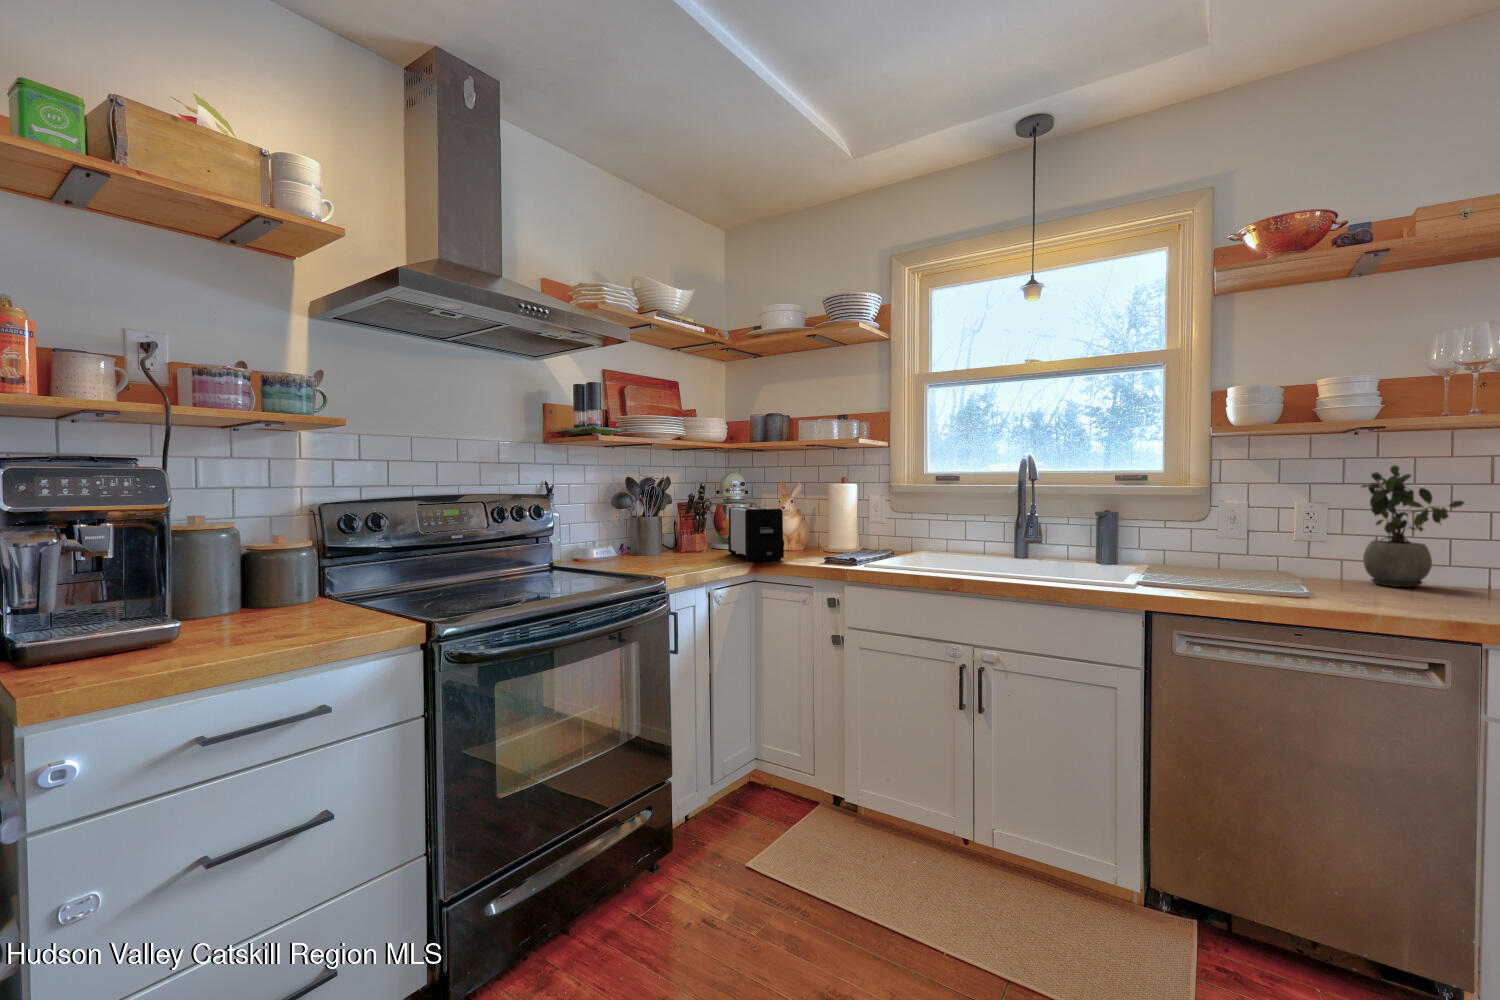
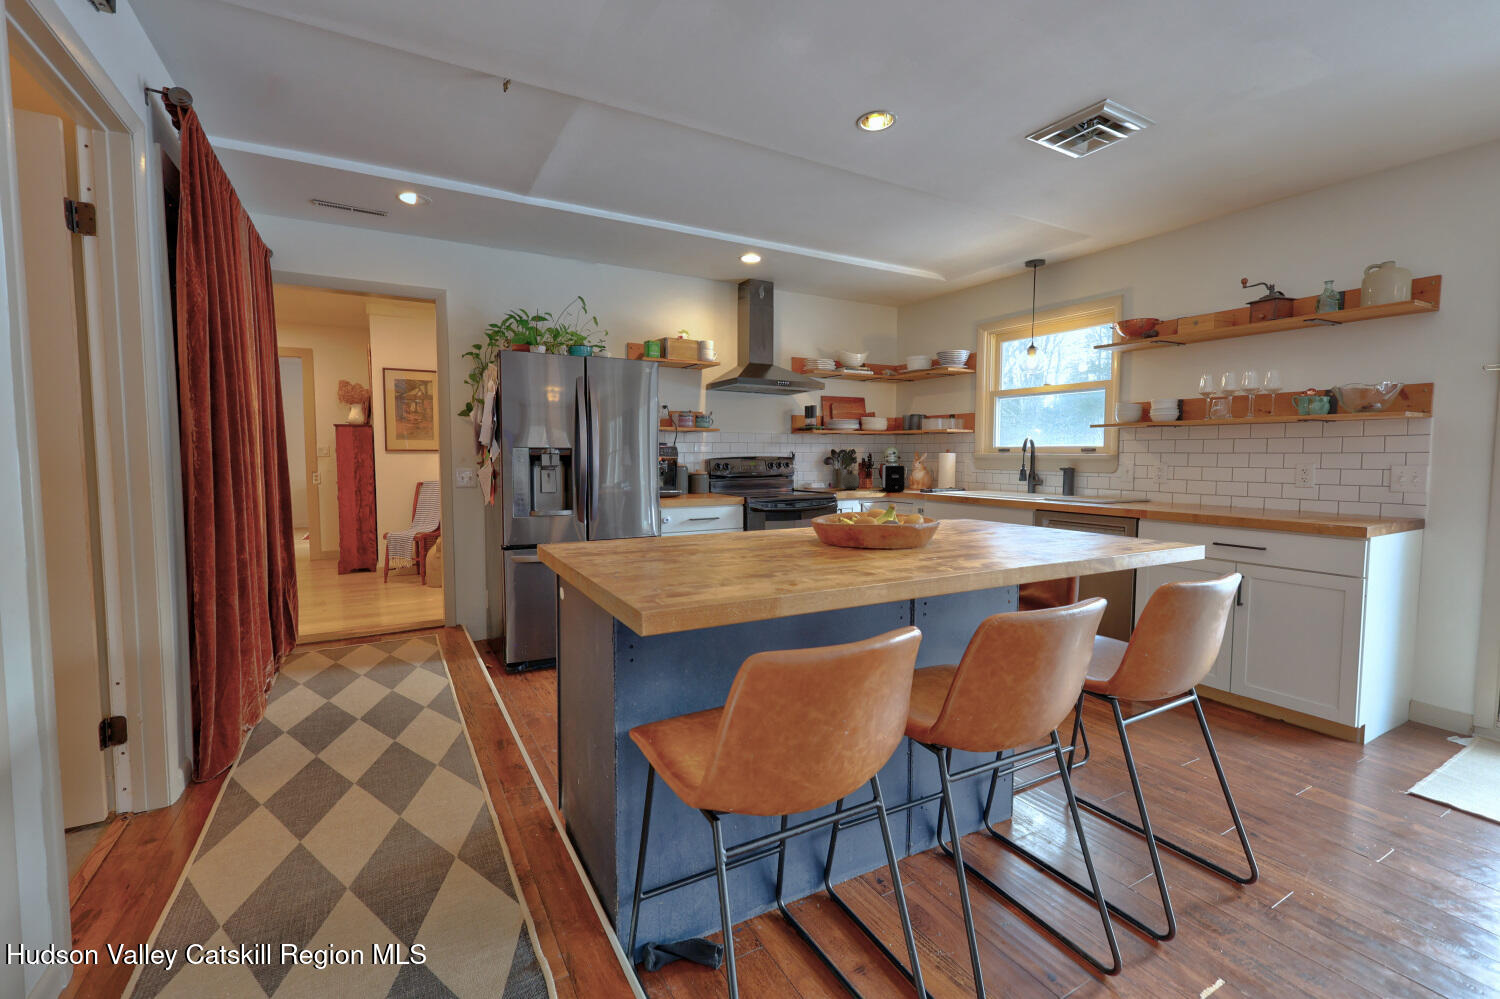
potted plant: present [1361,465,1464,587] -> present [842,450,859,489]

